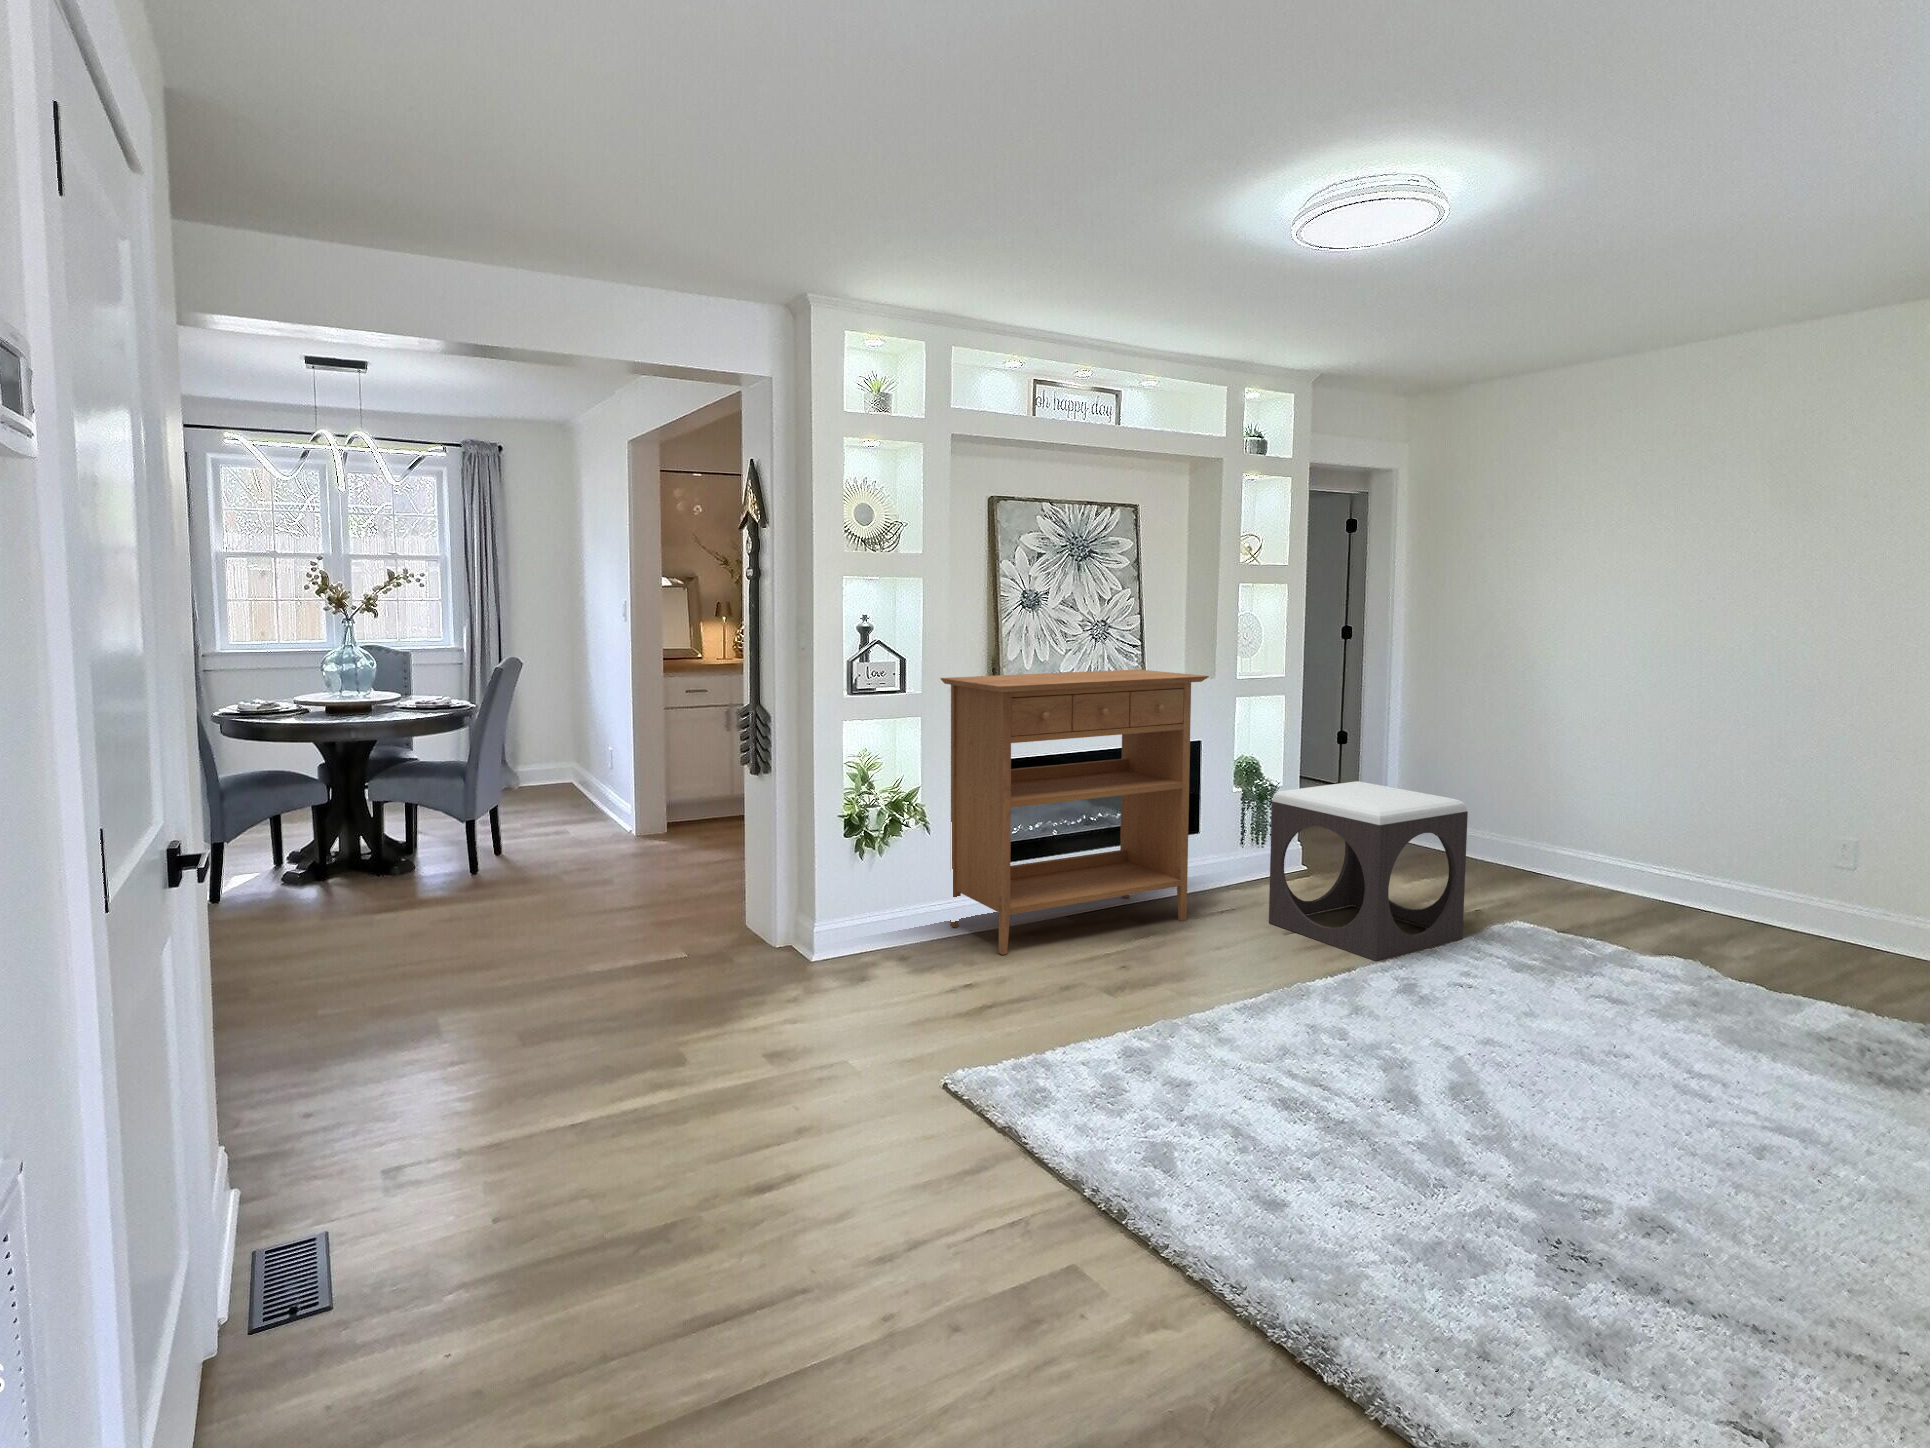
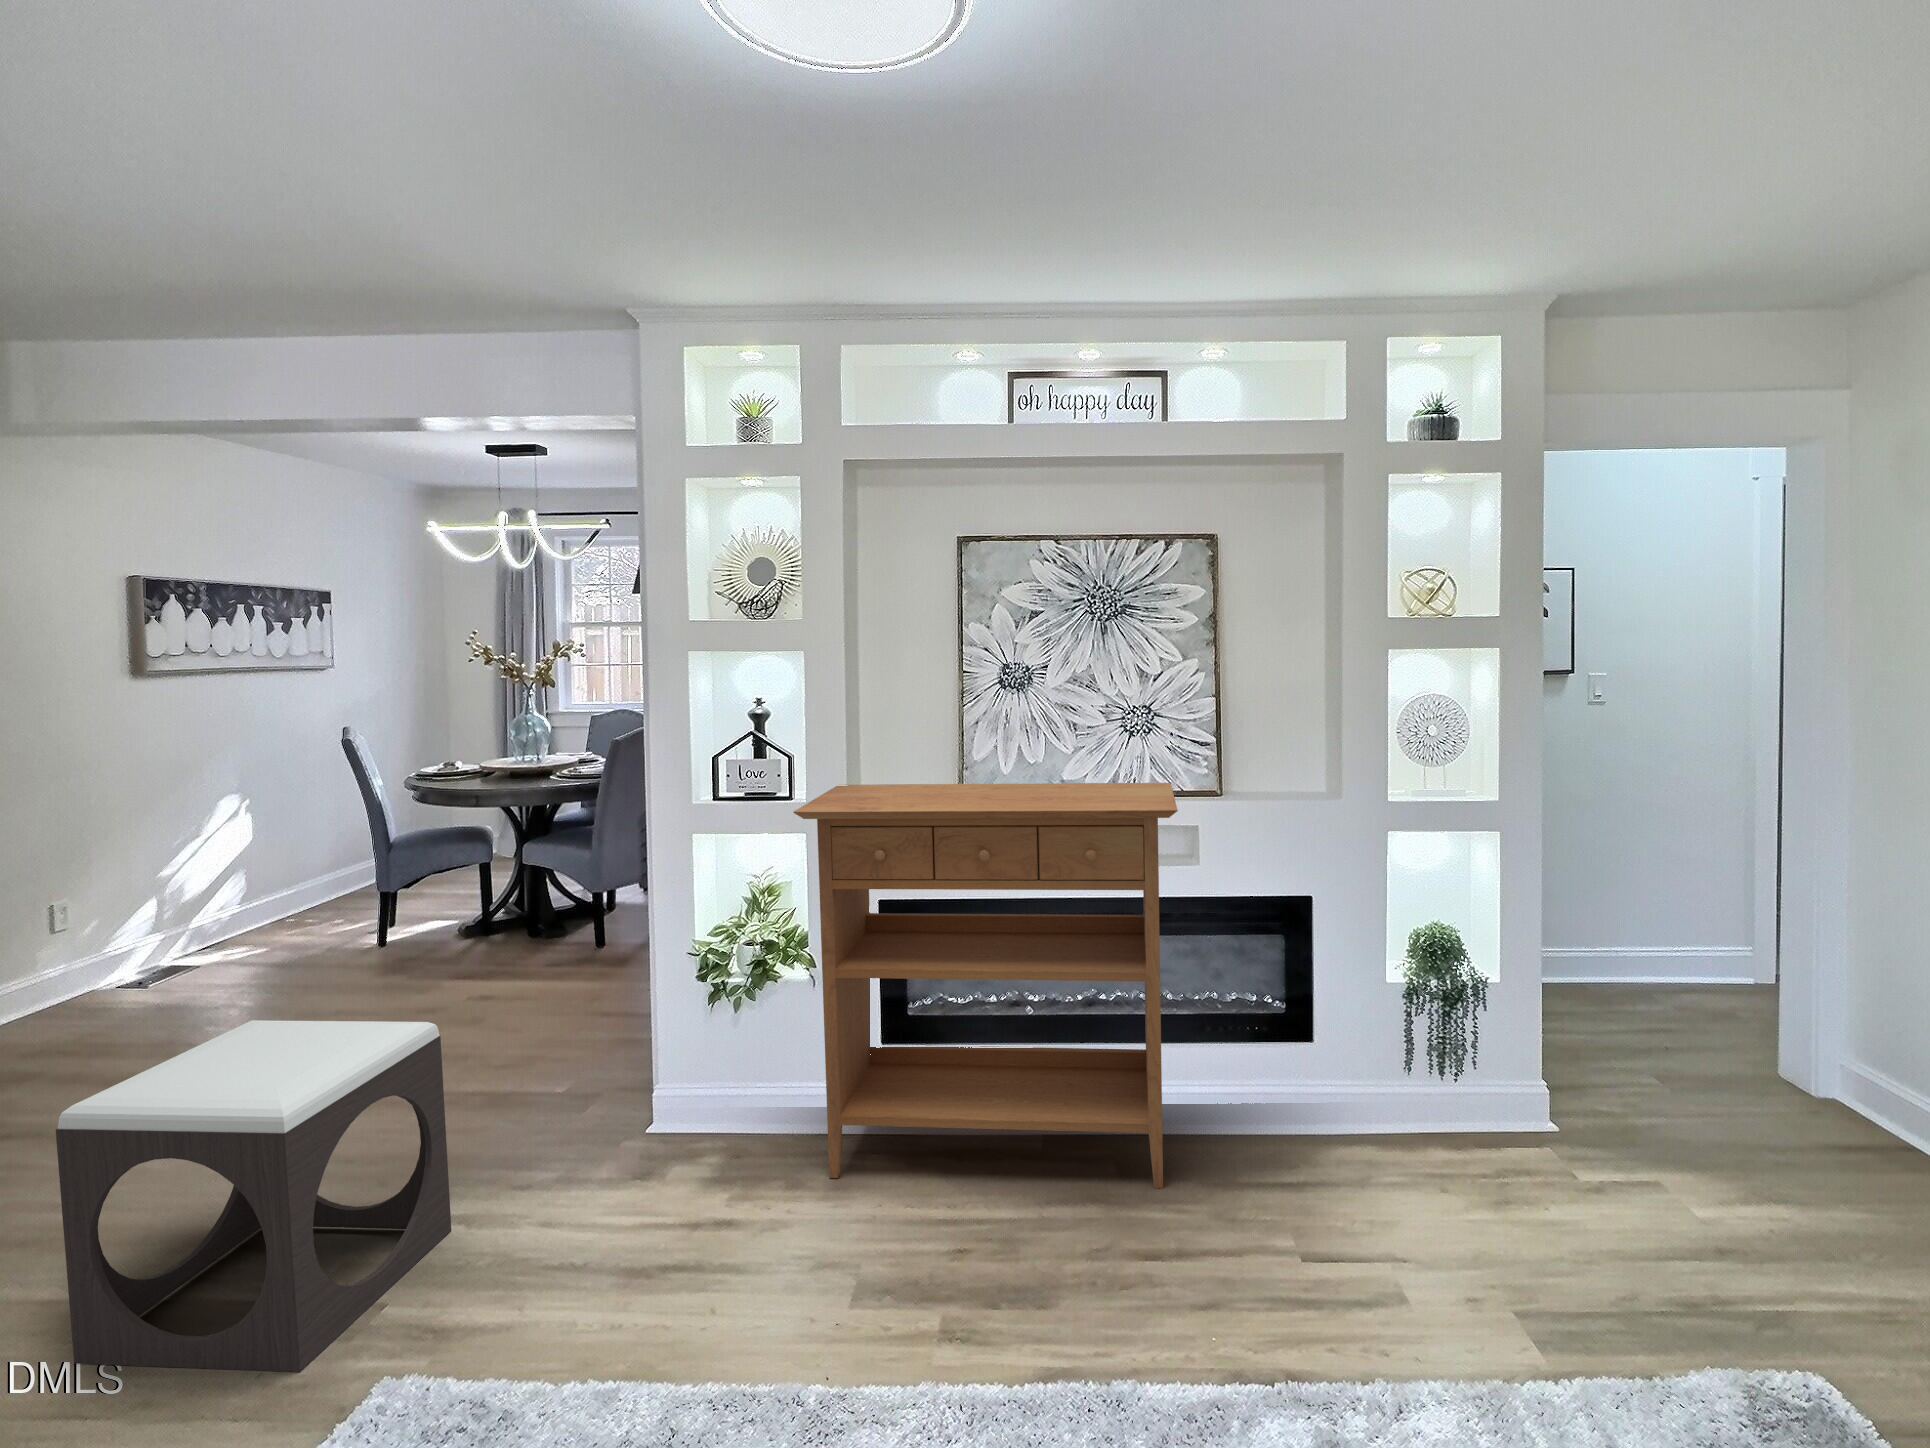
footstool: present [1269,781,1468,961] -> present [56,1020,451,1372]

